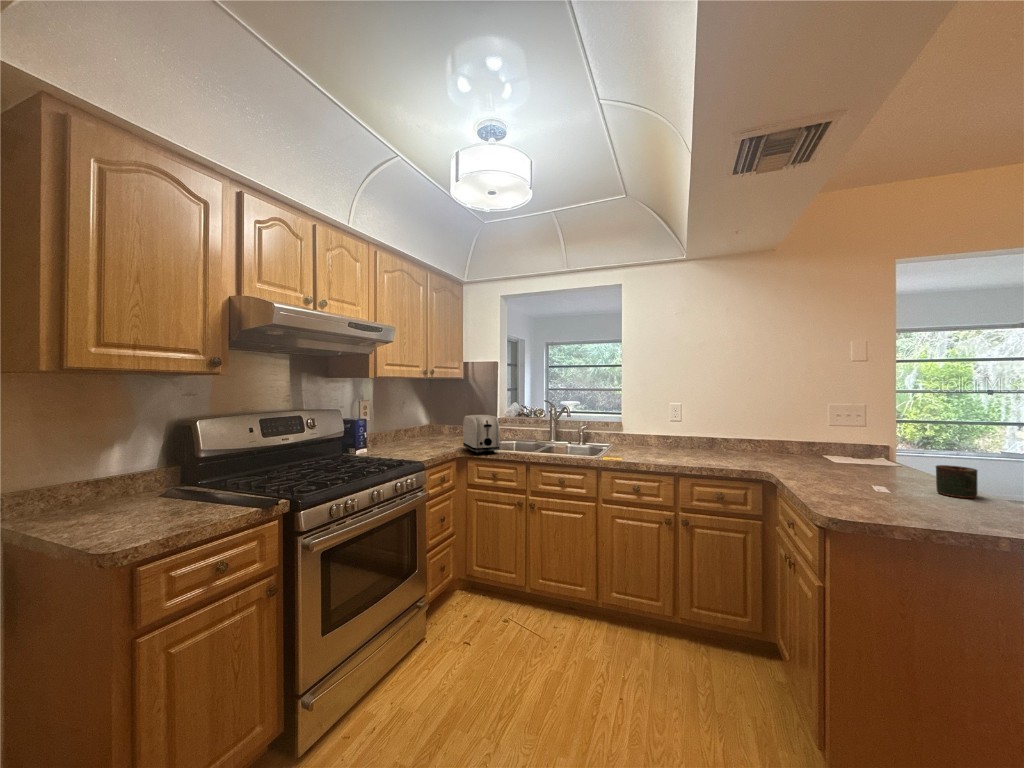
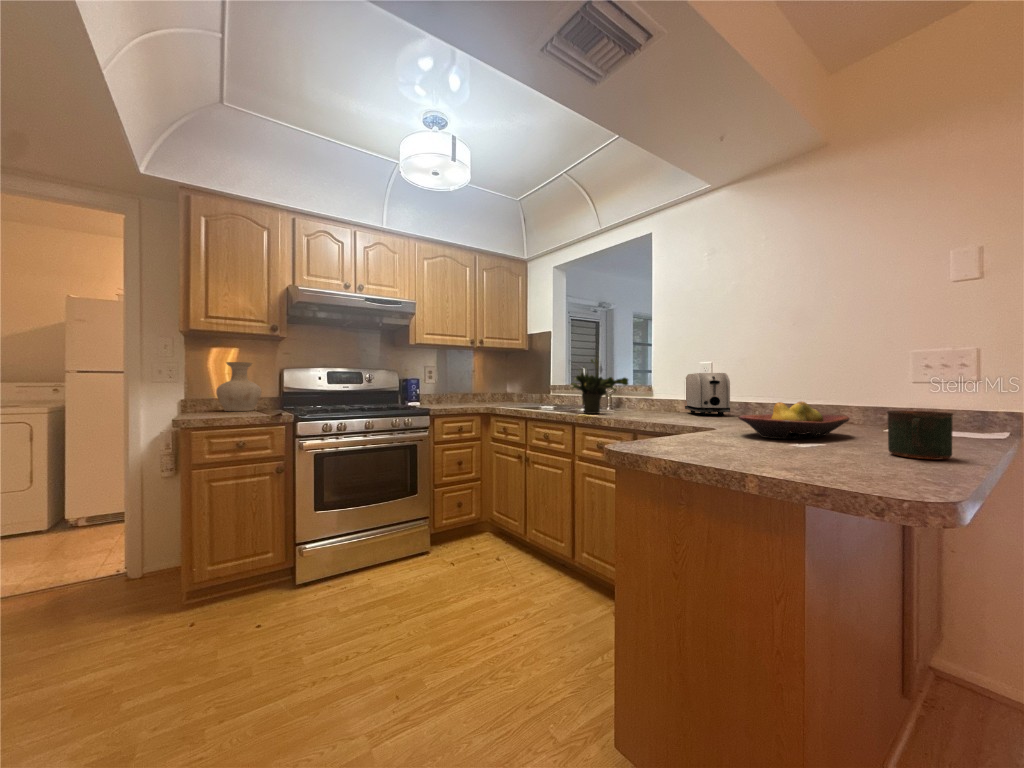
potted plant: none [585,405,636,456] -> present [571,359,628,414]
vase: none [60,415,155,508] -> present [216,362,261,411]
toaster: present [463,415,499,454] -> present [685,373,730,416]
fruit bowl: none [800,451,873,484] -> present [739,402,849,439]

